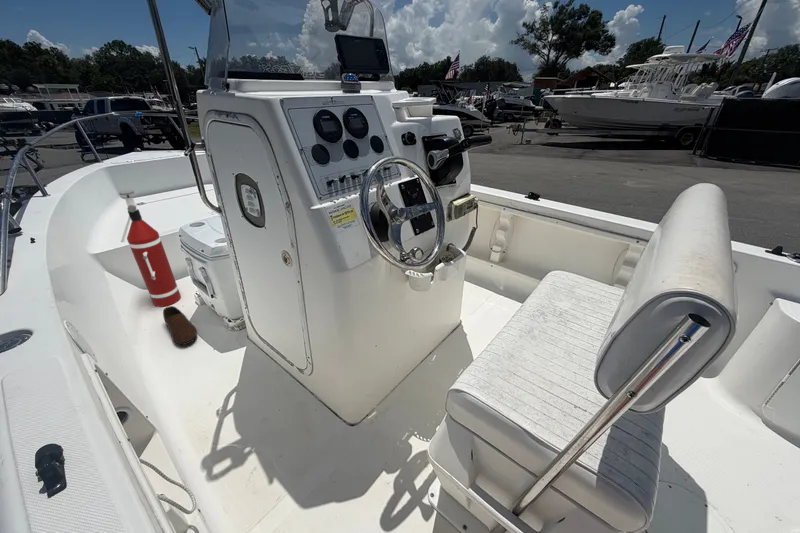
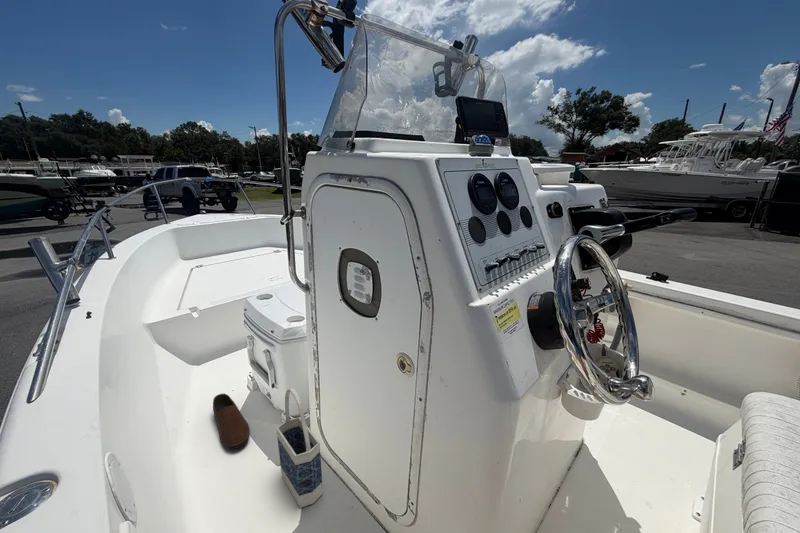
fire extinguisher: present [119,190,181,307] -> none [187,256,232,391]
bag: none [212,290,256,377] -> present [277,388,323,508]

